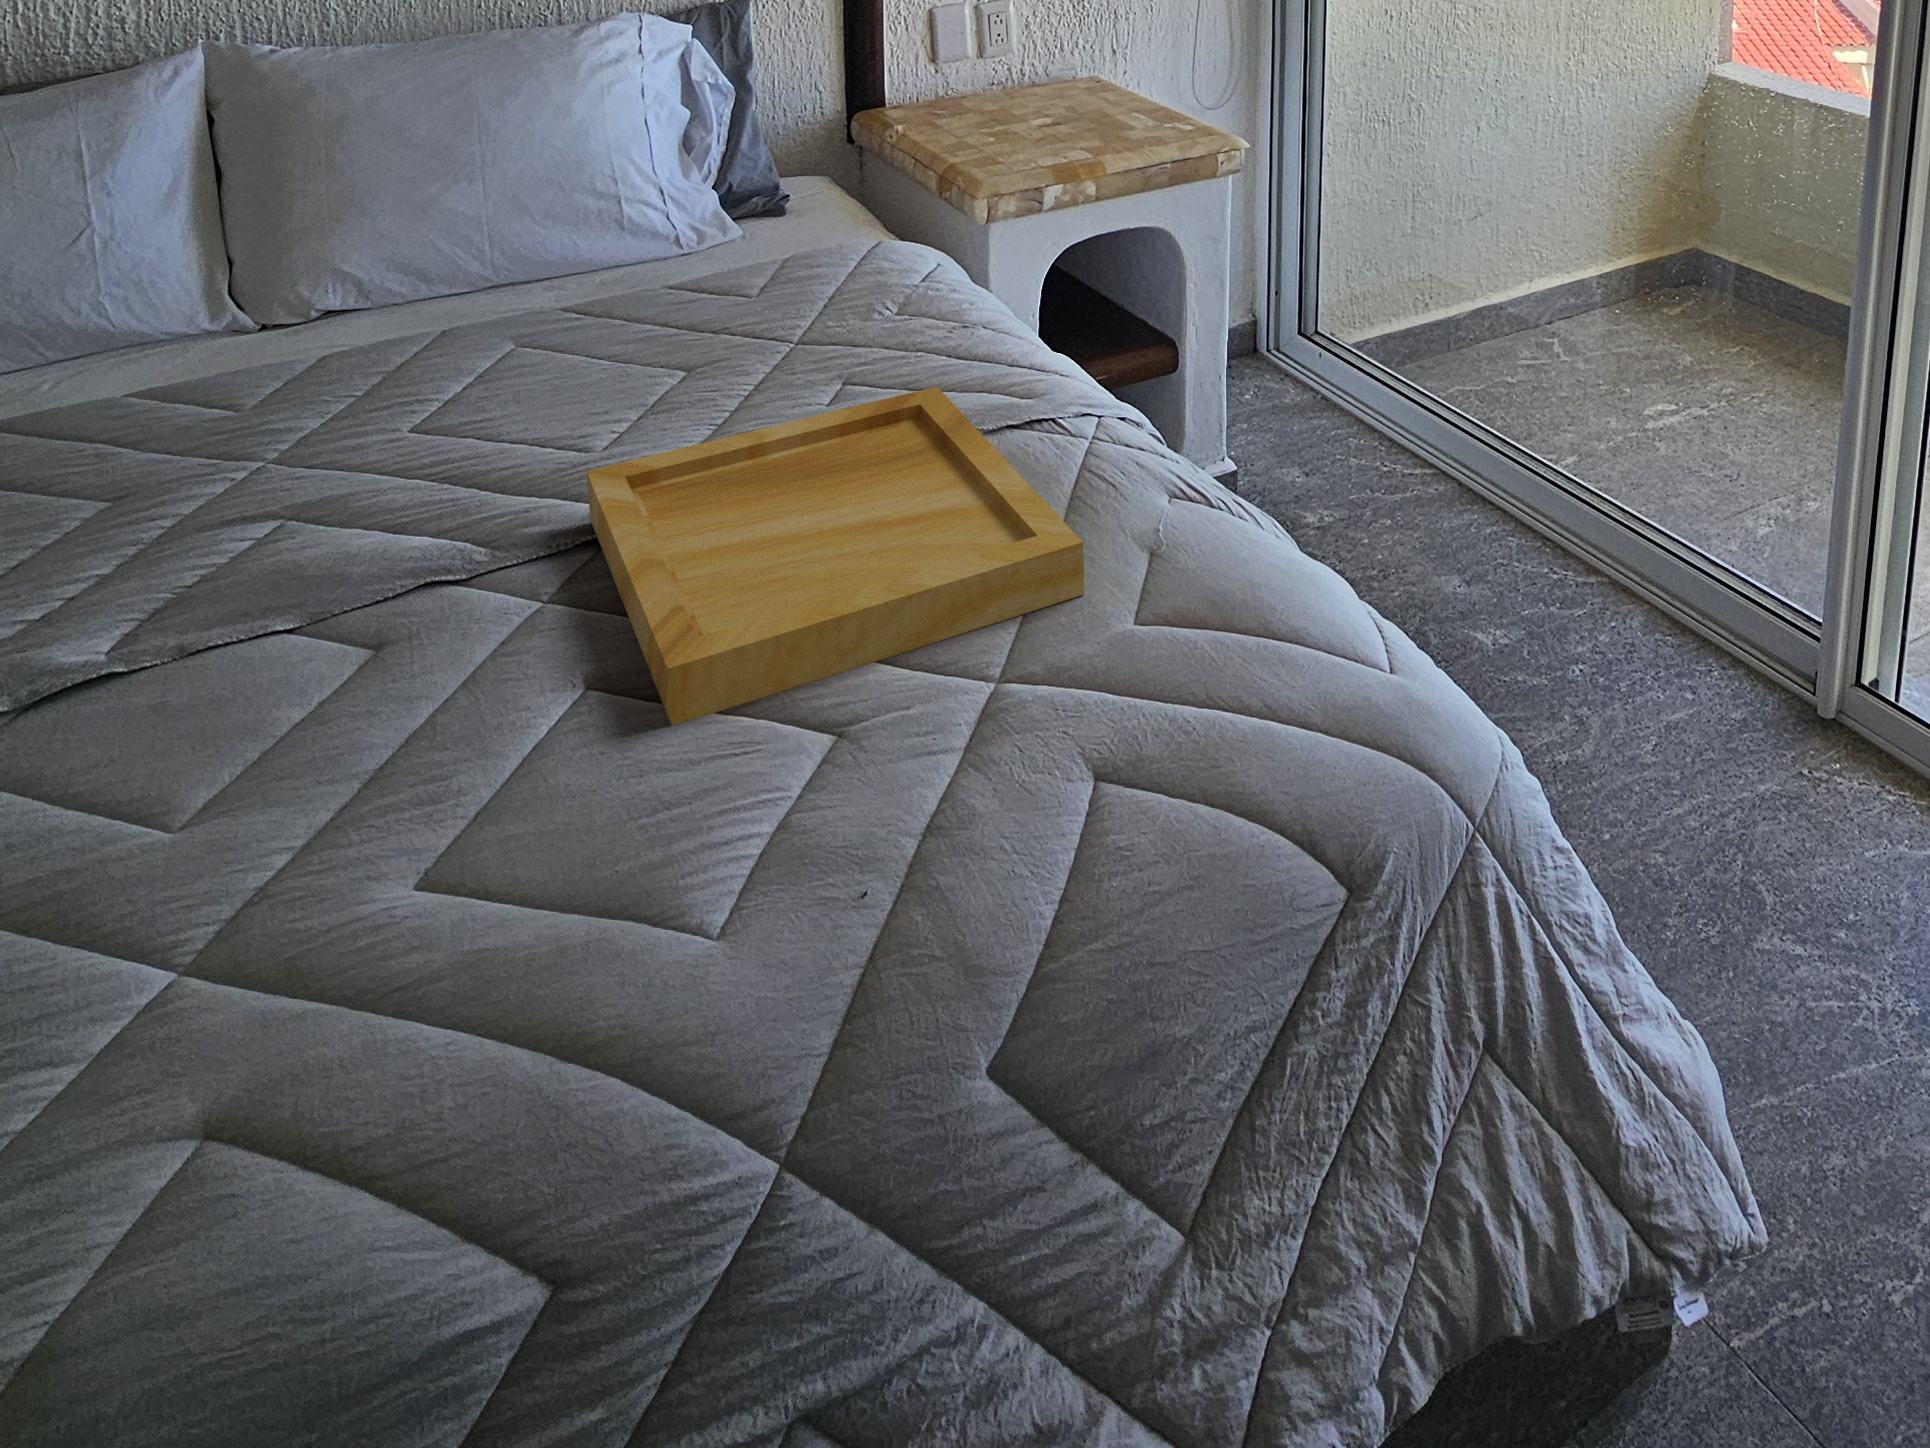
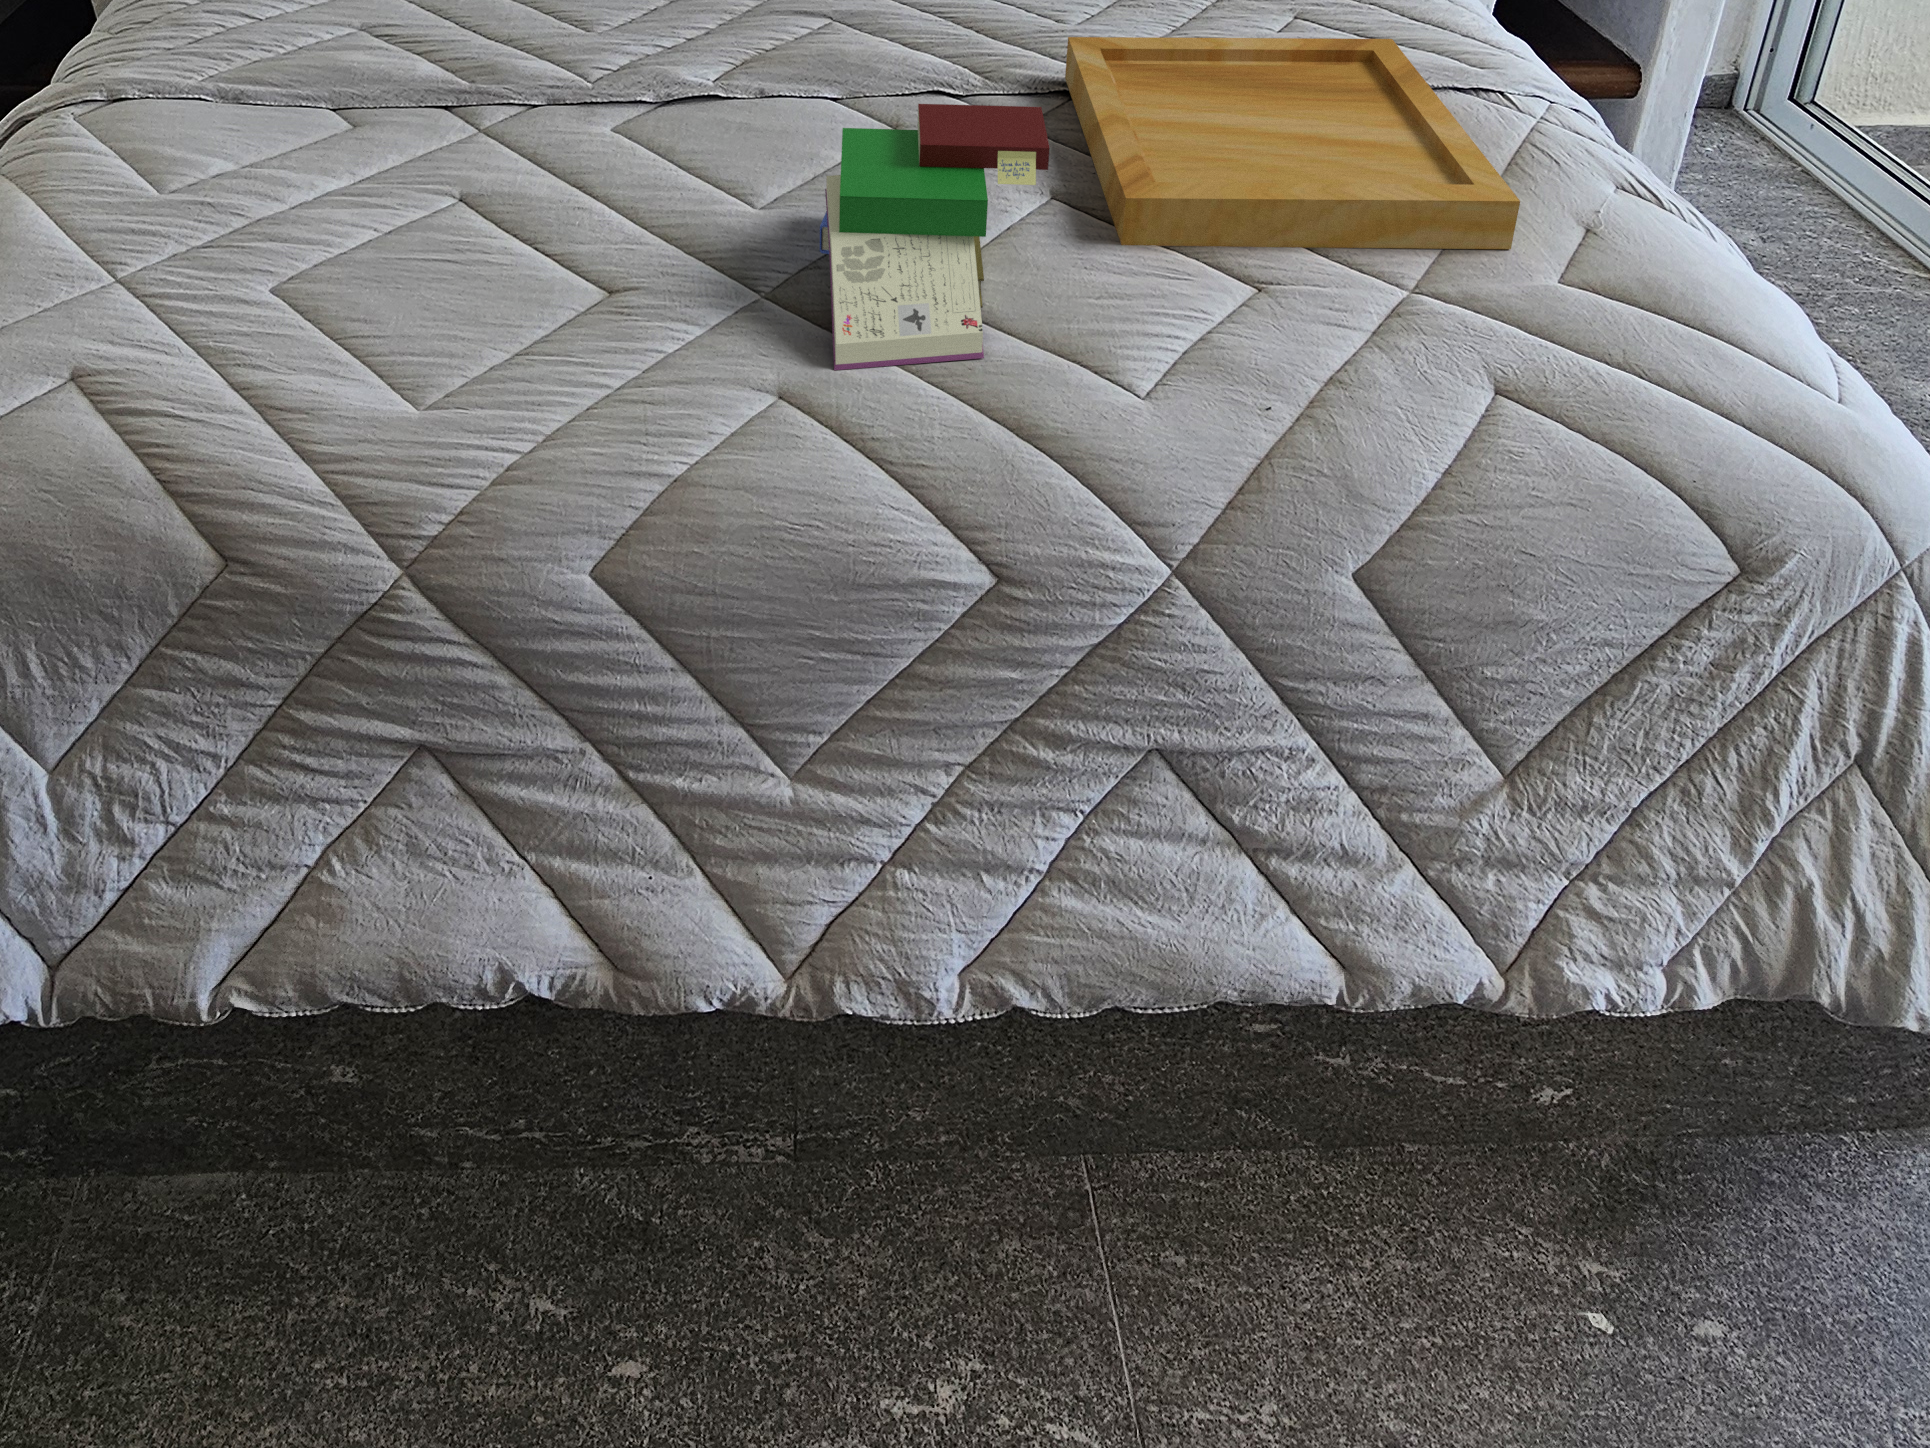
book: none [250,589,560,1065] -> present [820,104,1050,370]

